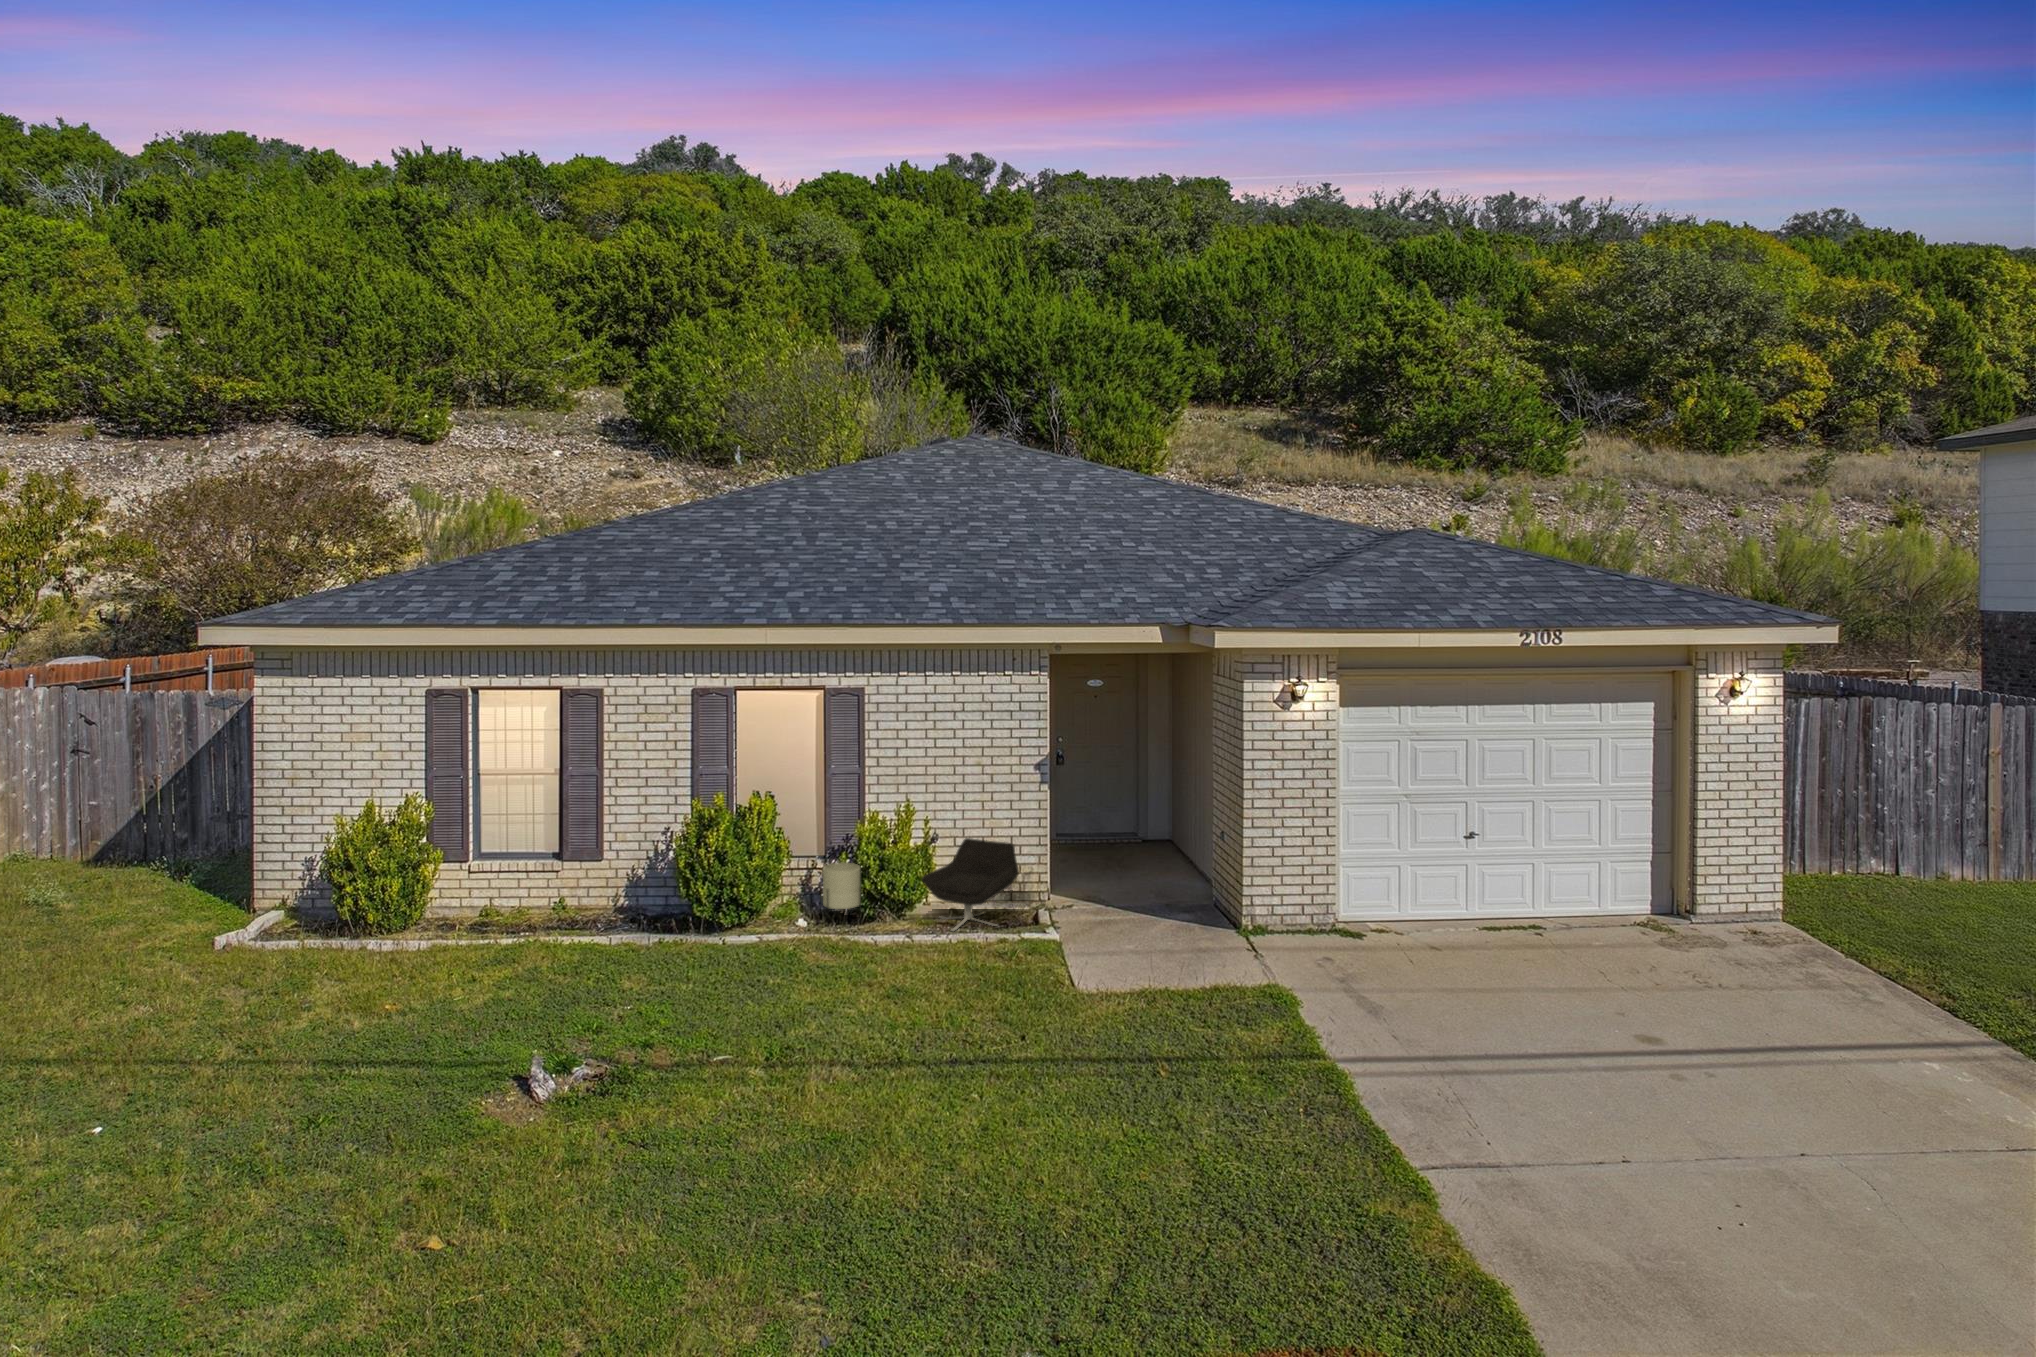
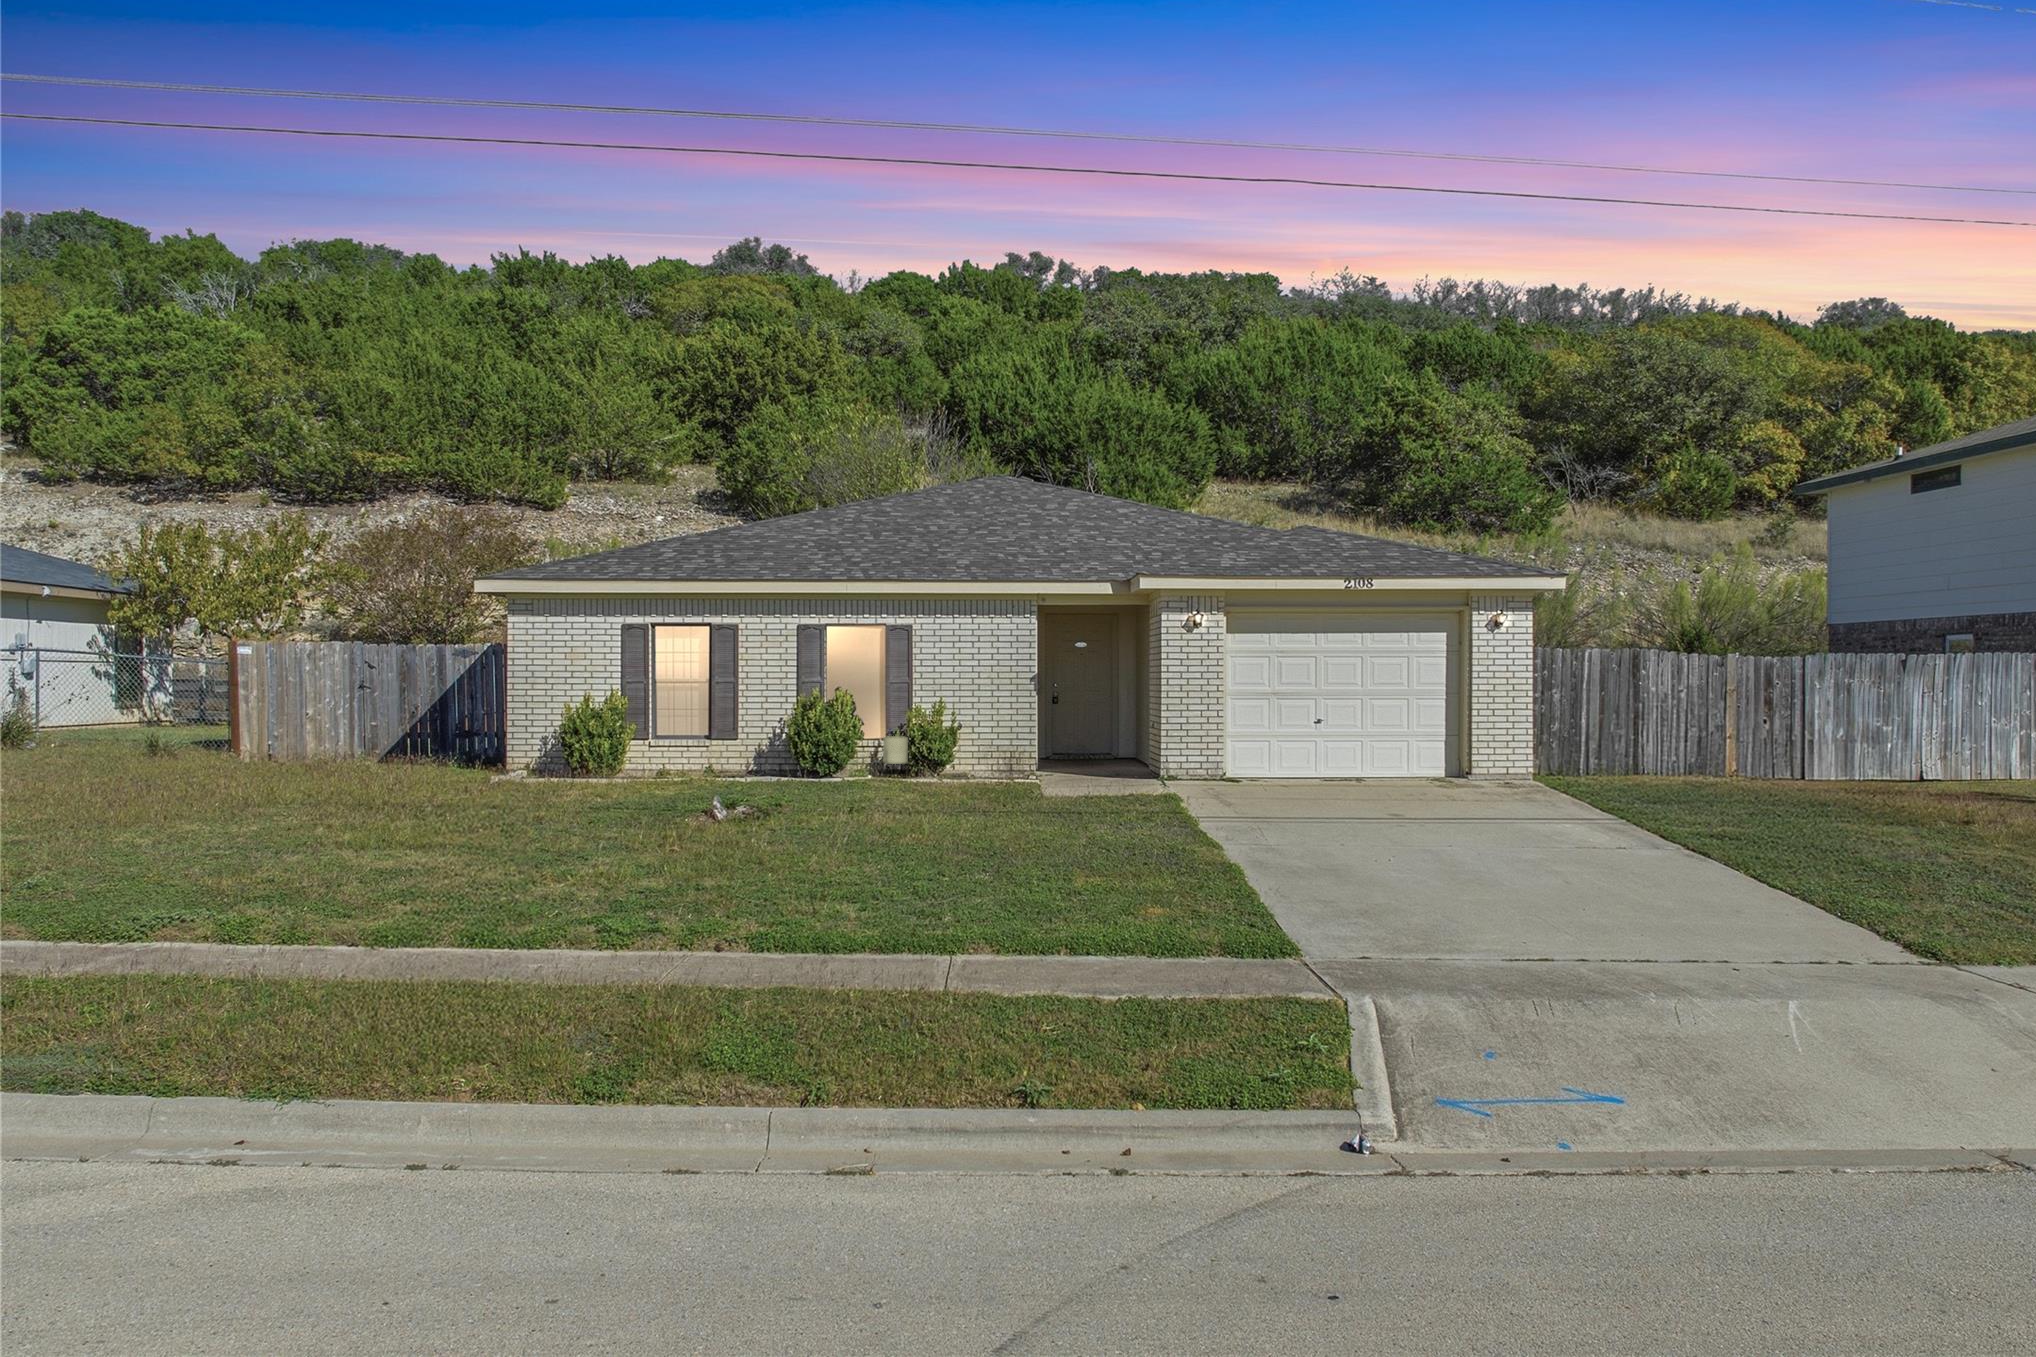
lounge chair: present [922,838,1019,931] -> none [948,724,1013,777]

